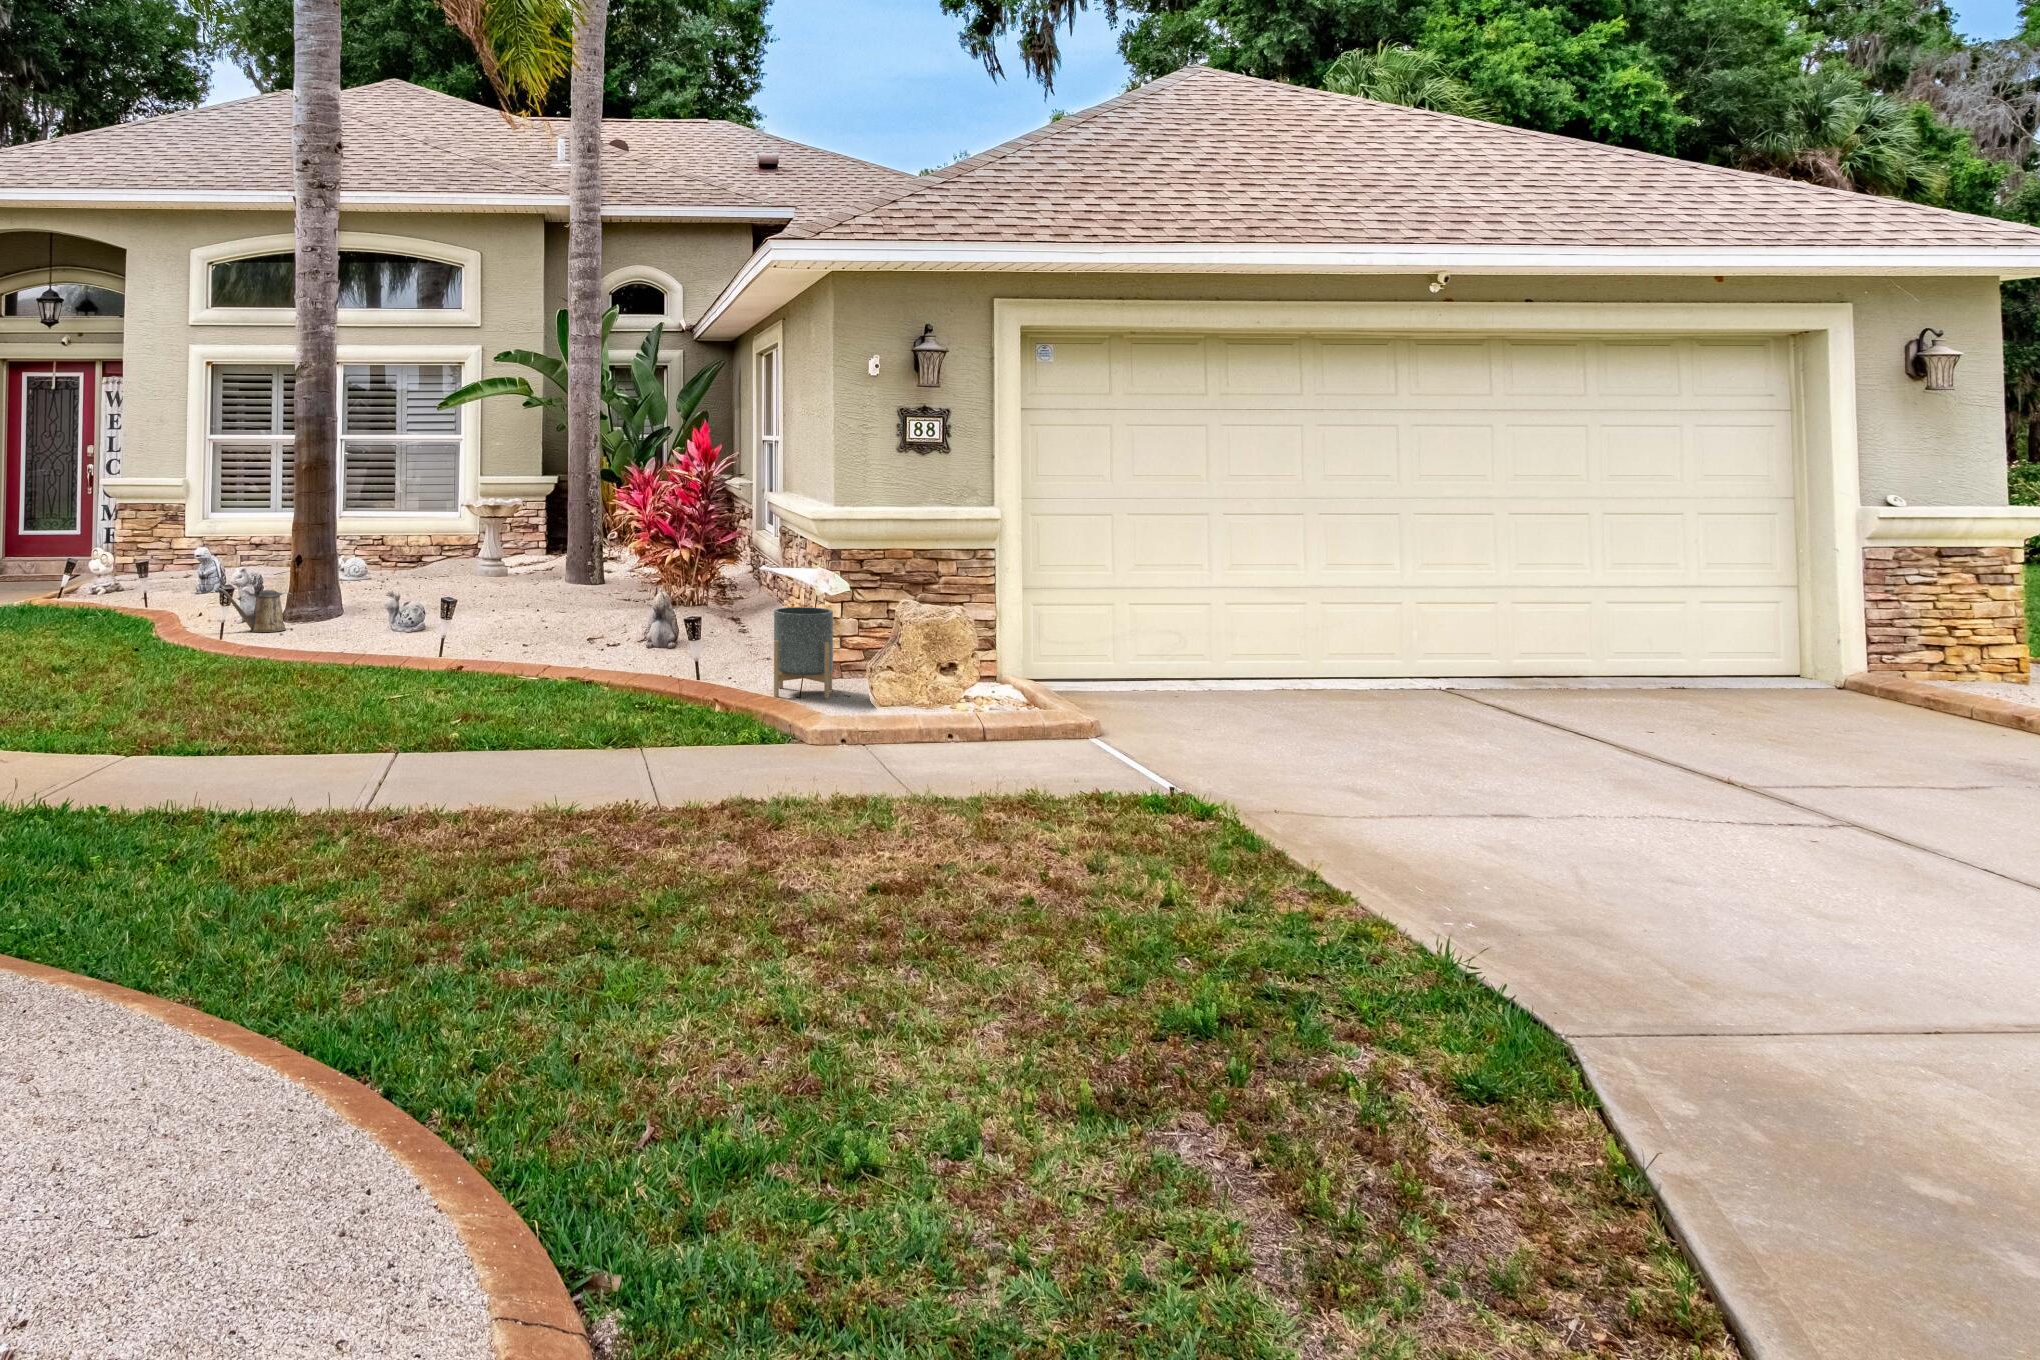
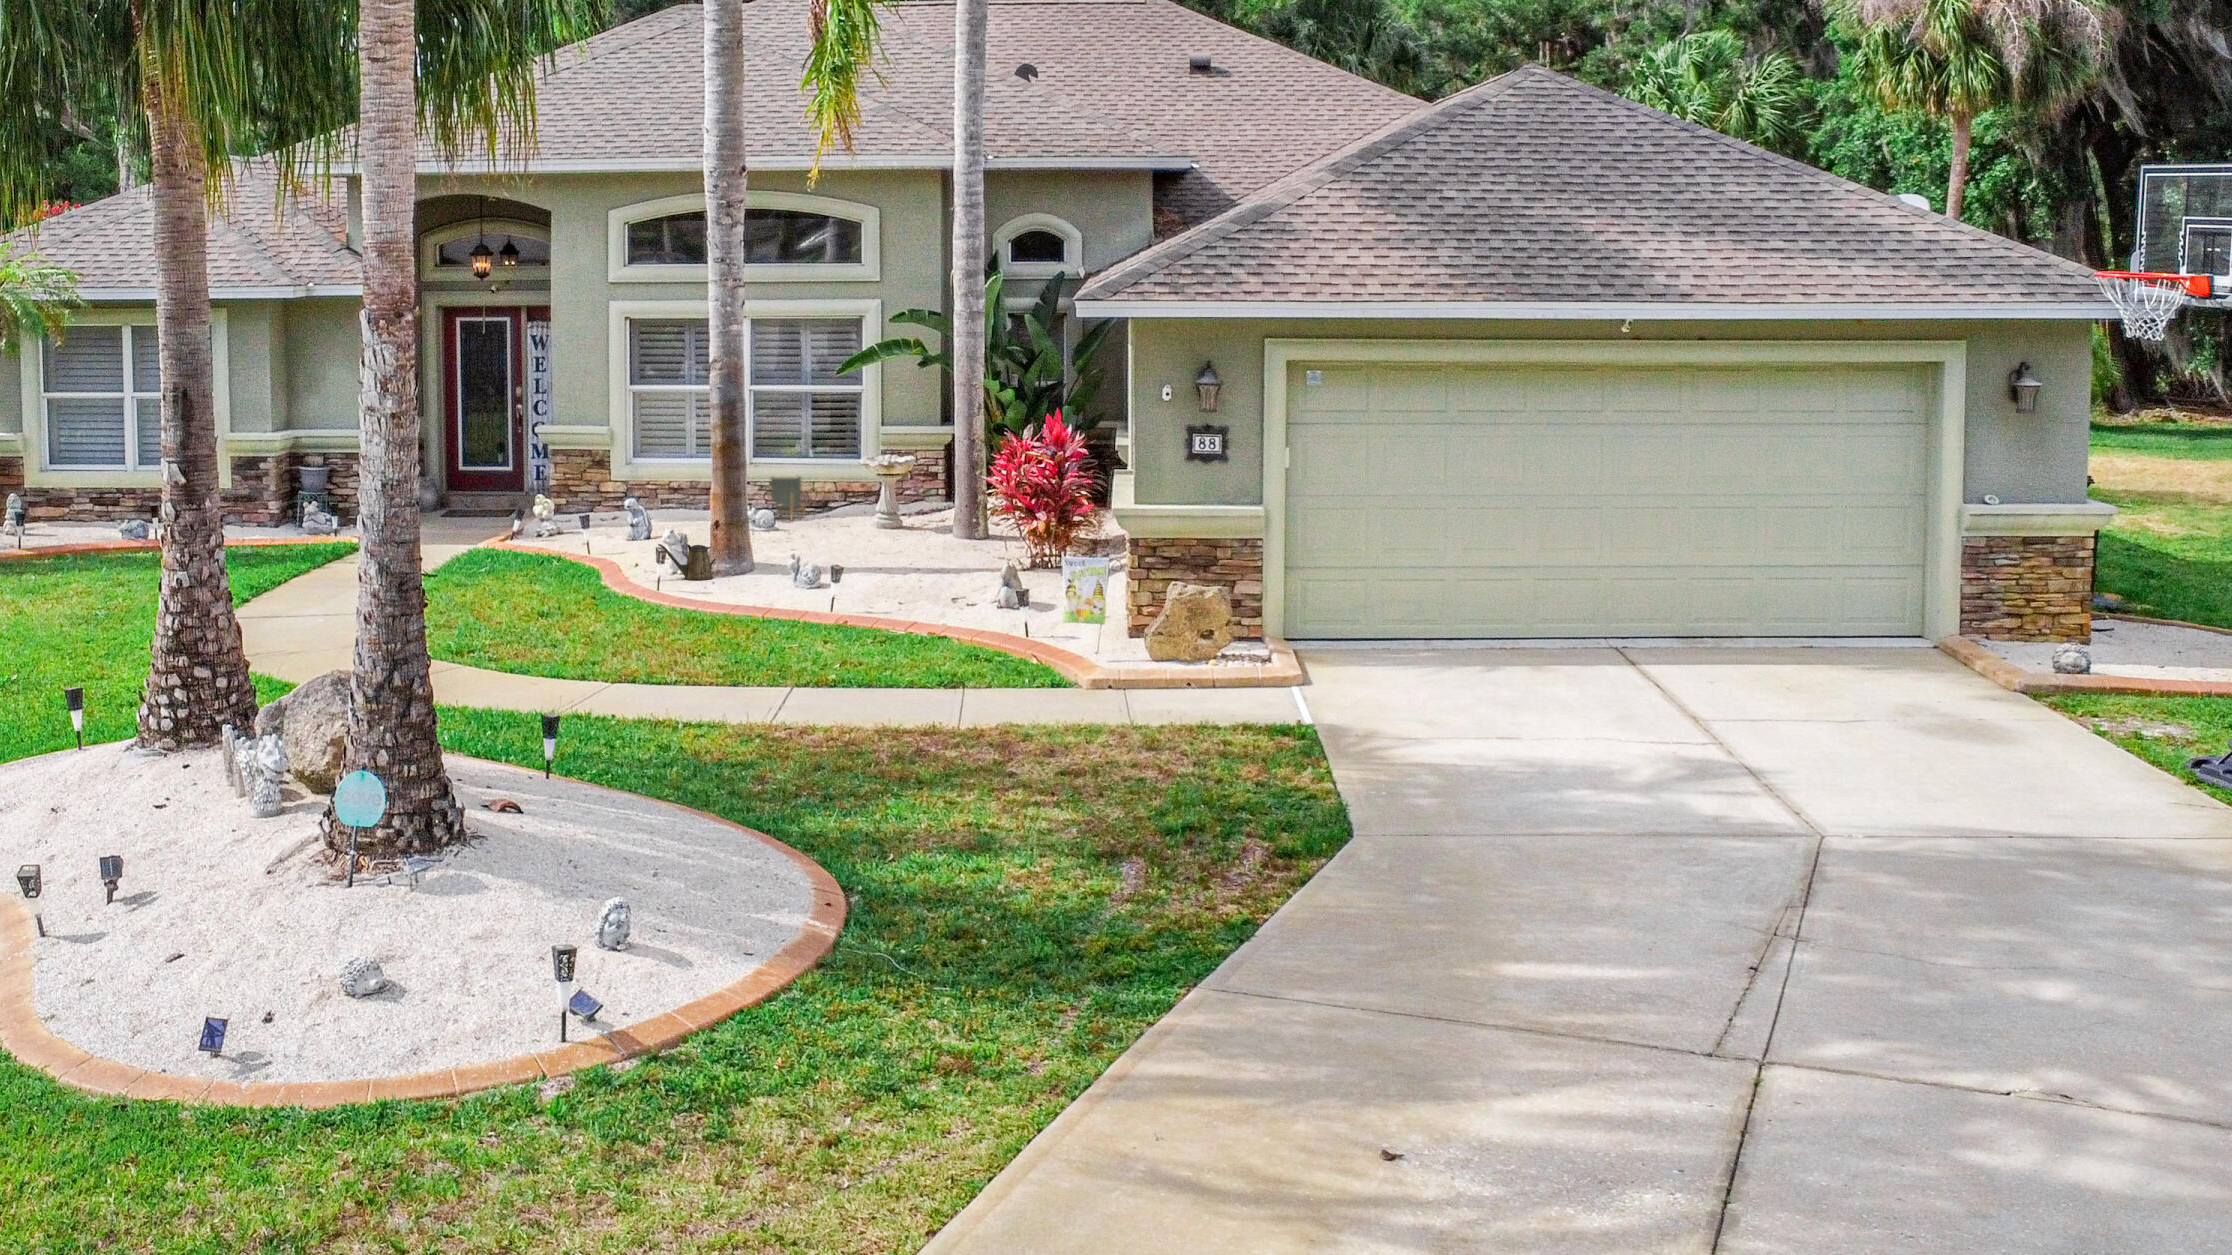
planter: present [774,607,833,698] -> present [767,475,805,520]

